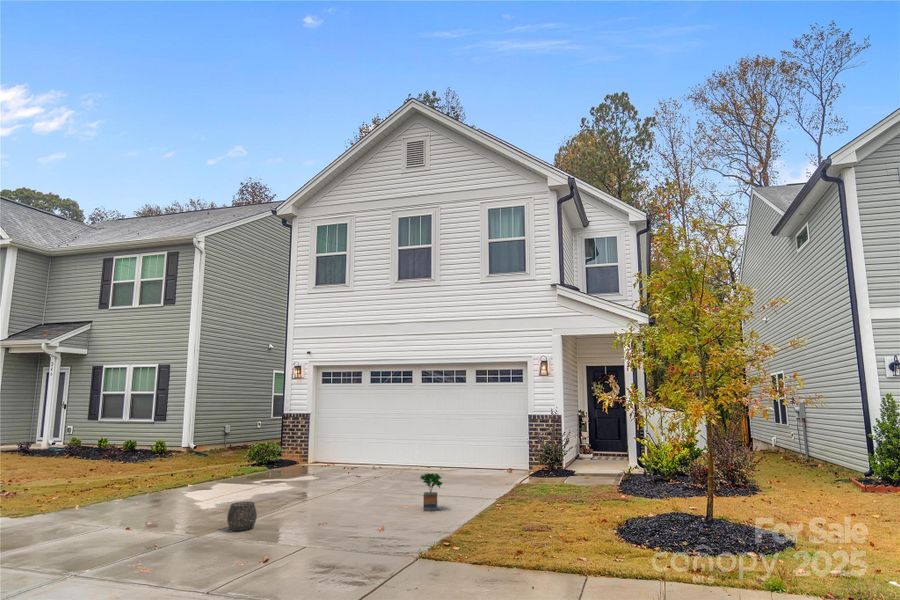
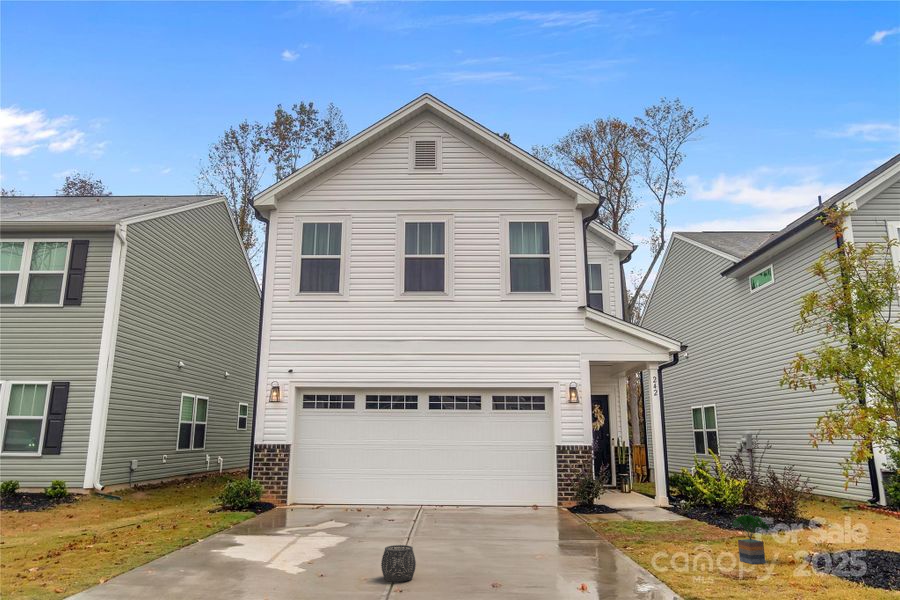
potted tree: present [420,473,443,511] -> present [733,515,769,564]

